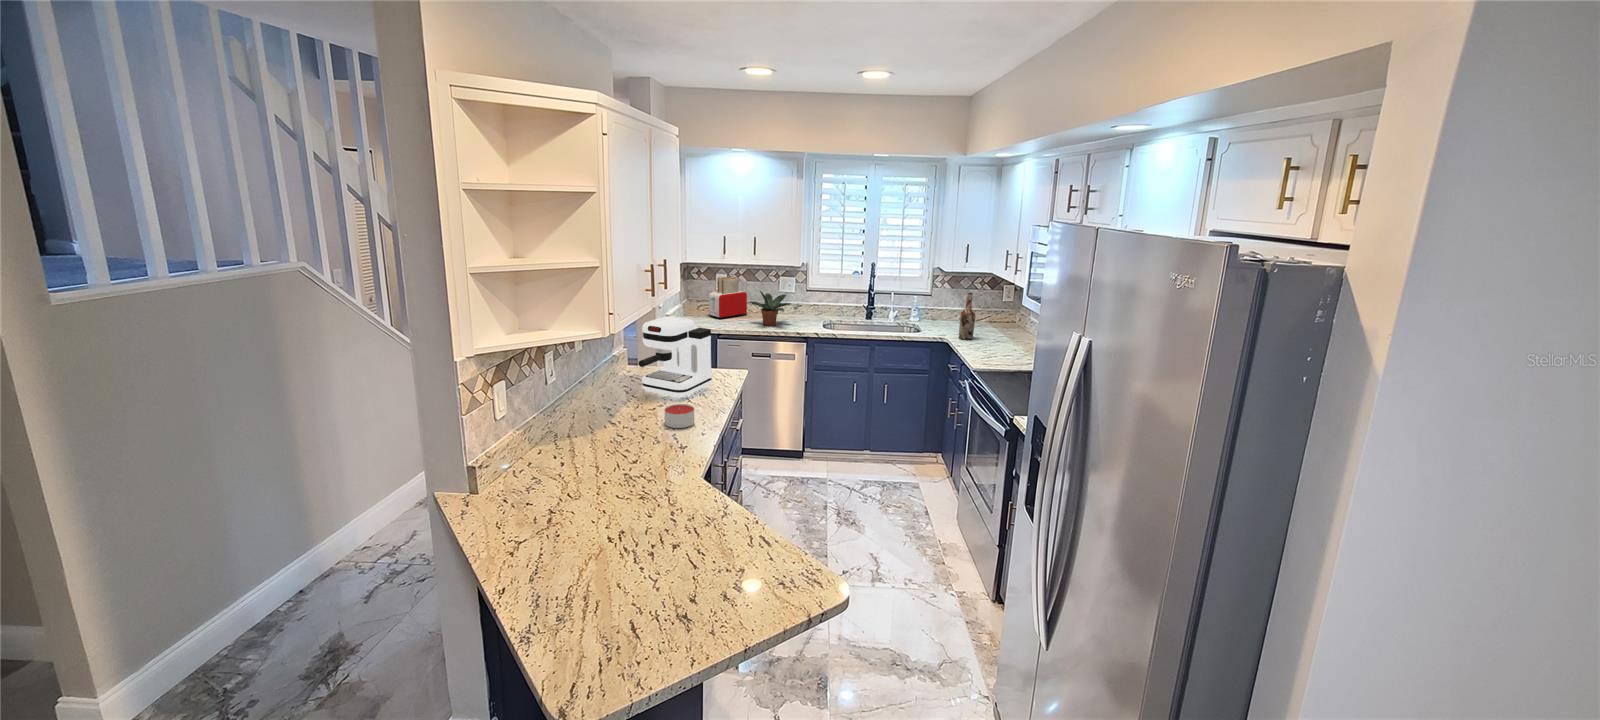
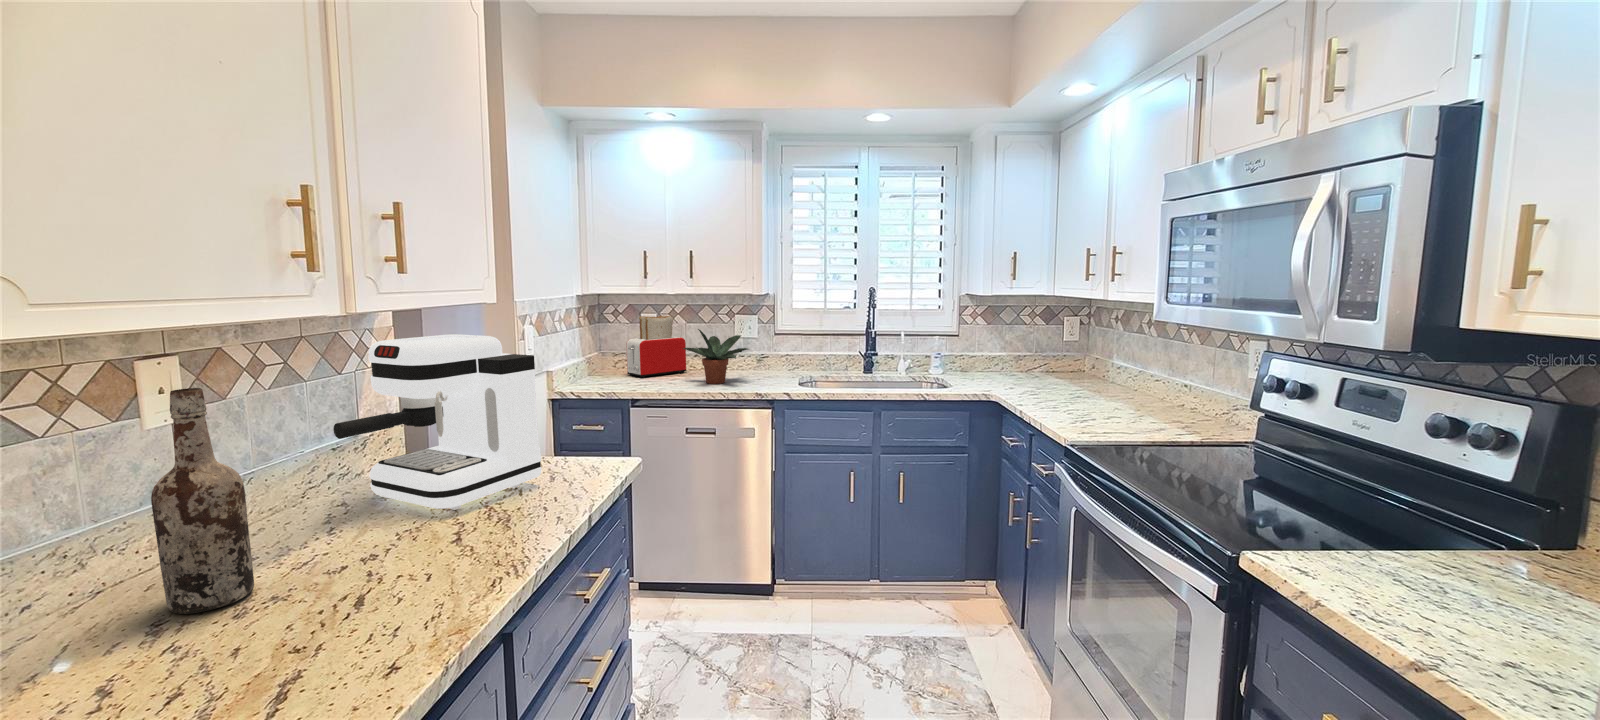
wine bottle: present [959,293,975,340] -> present [151,388,254,614]
candle: present [665,404,694,428] -> none [321,530,420,603]

